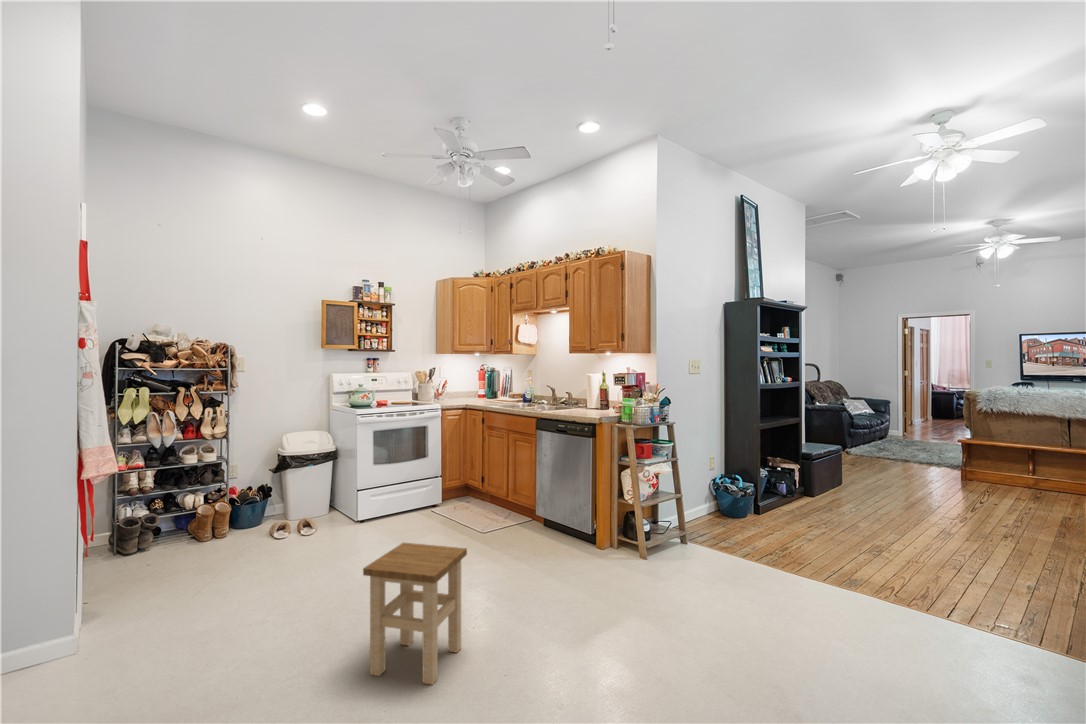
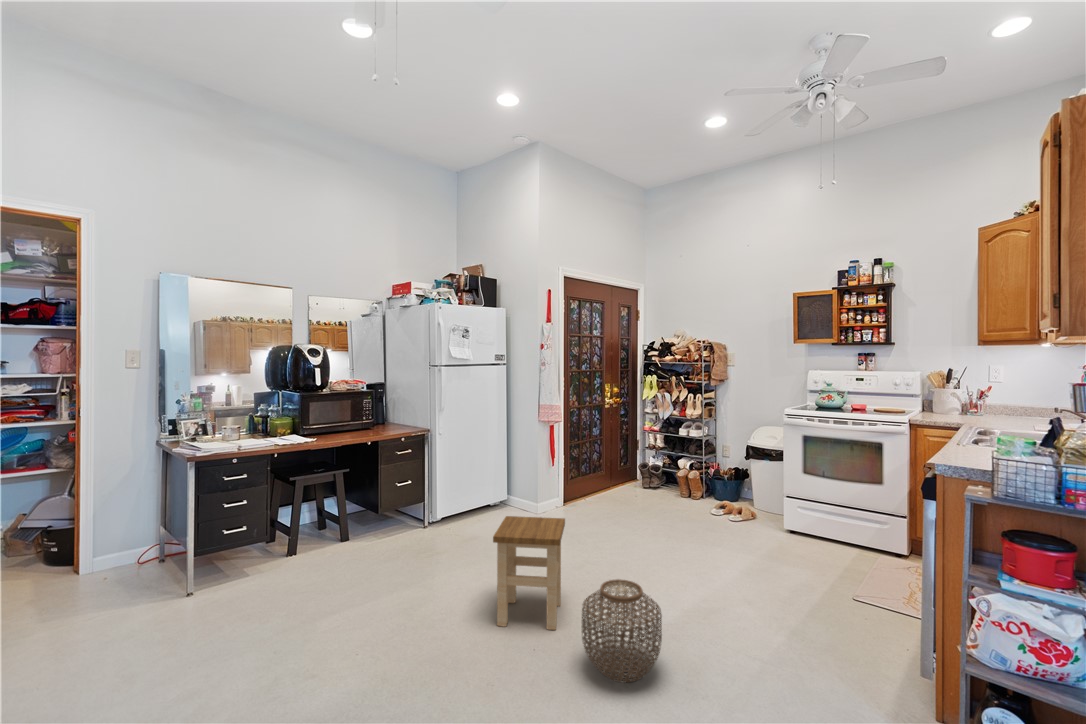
woven basket: none [503,548,570,633] -> present [582,579,662,682]

